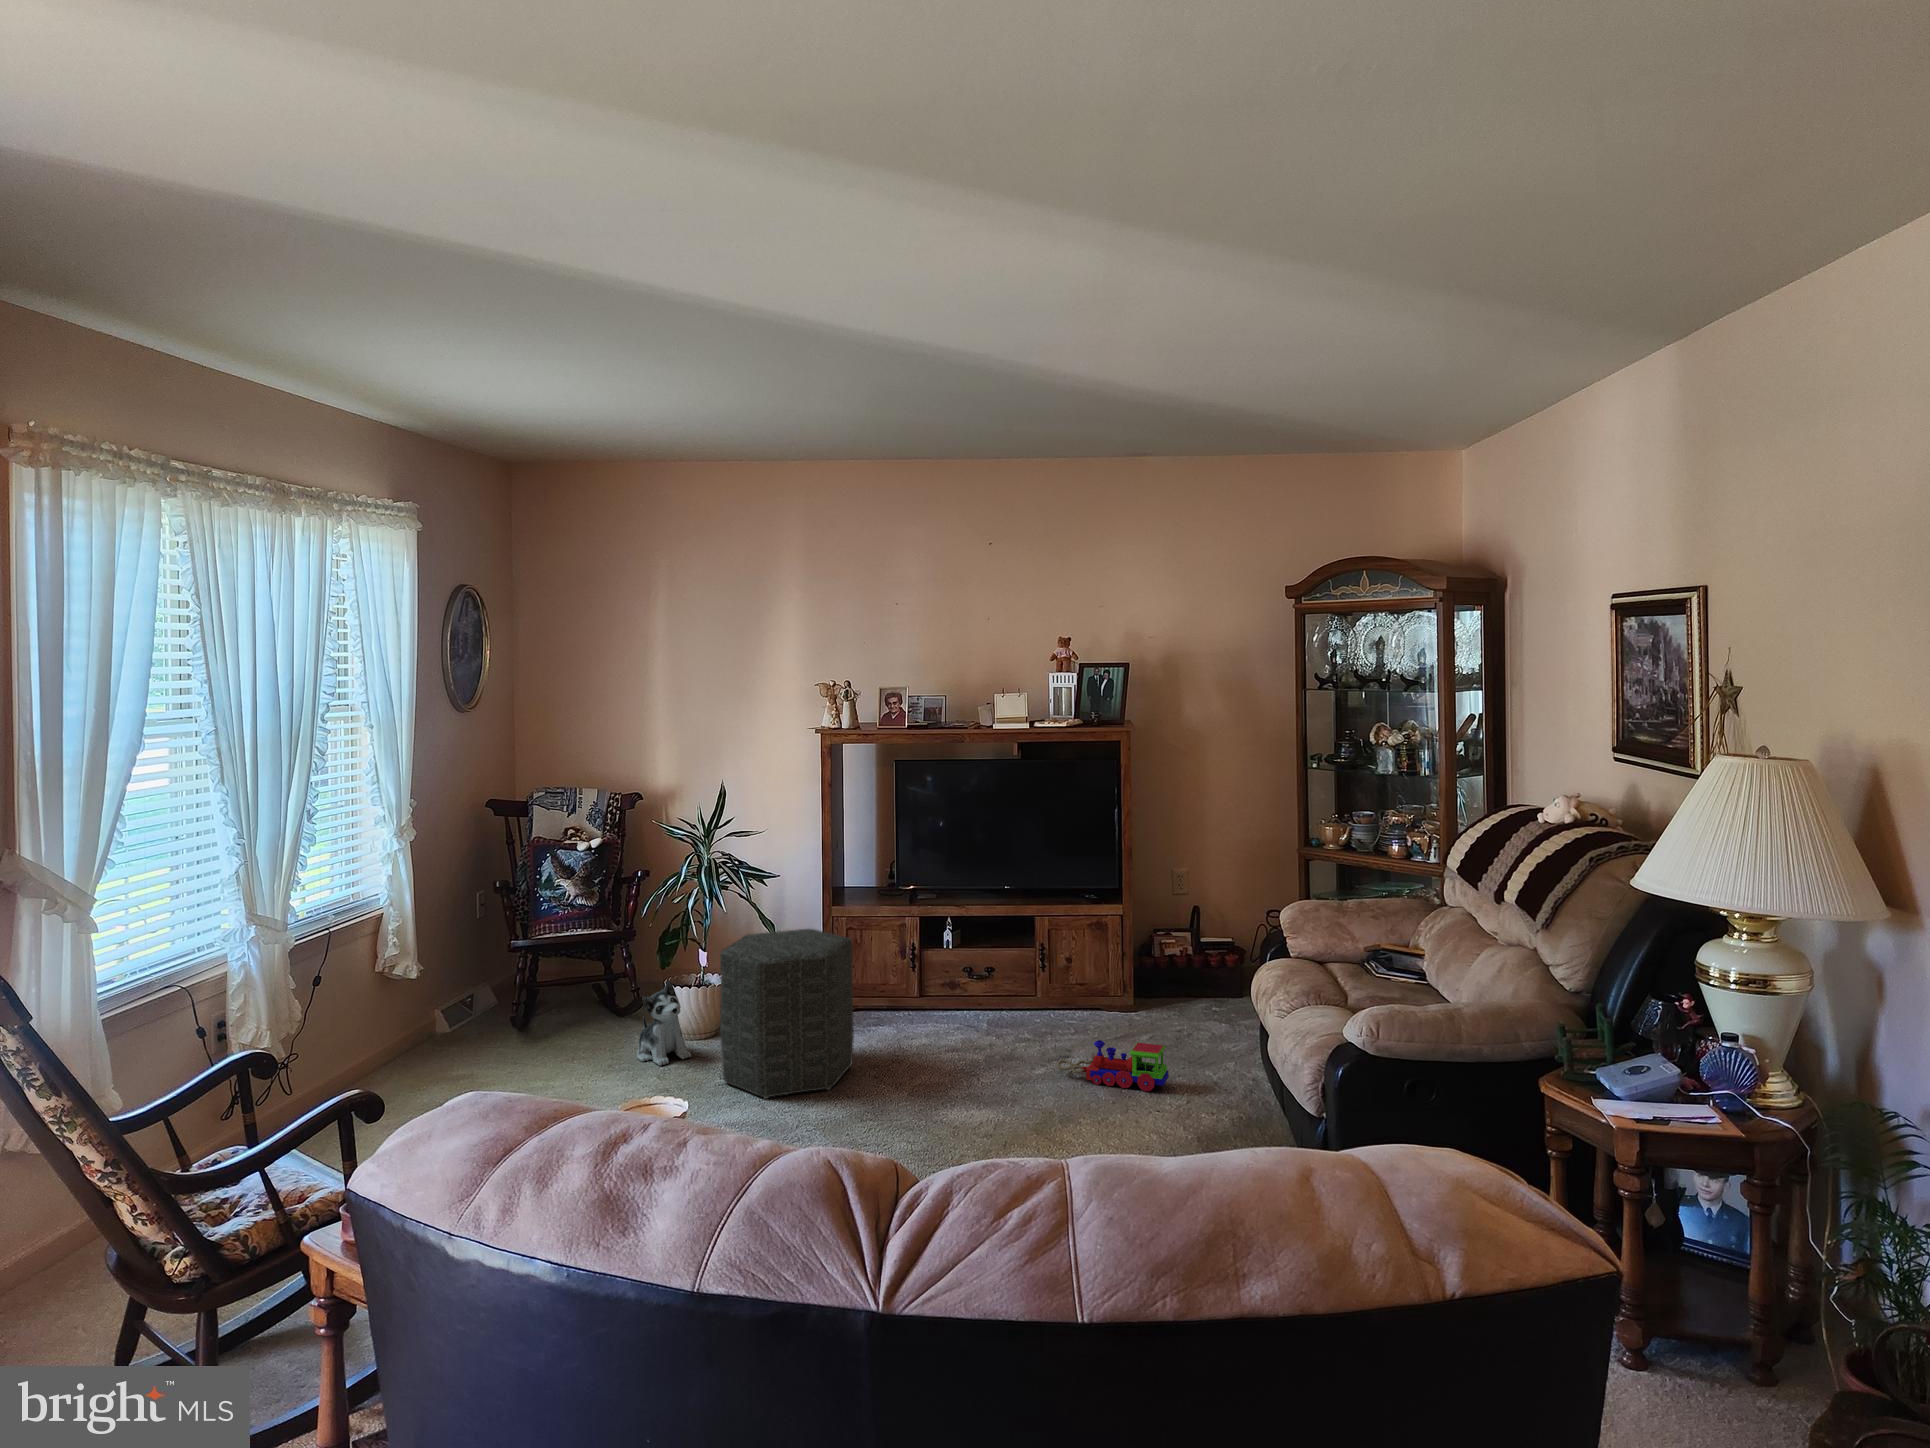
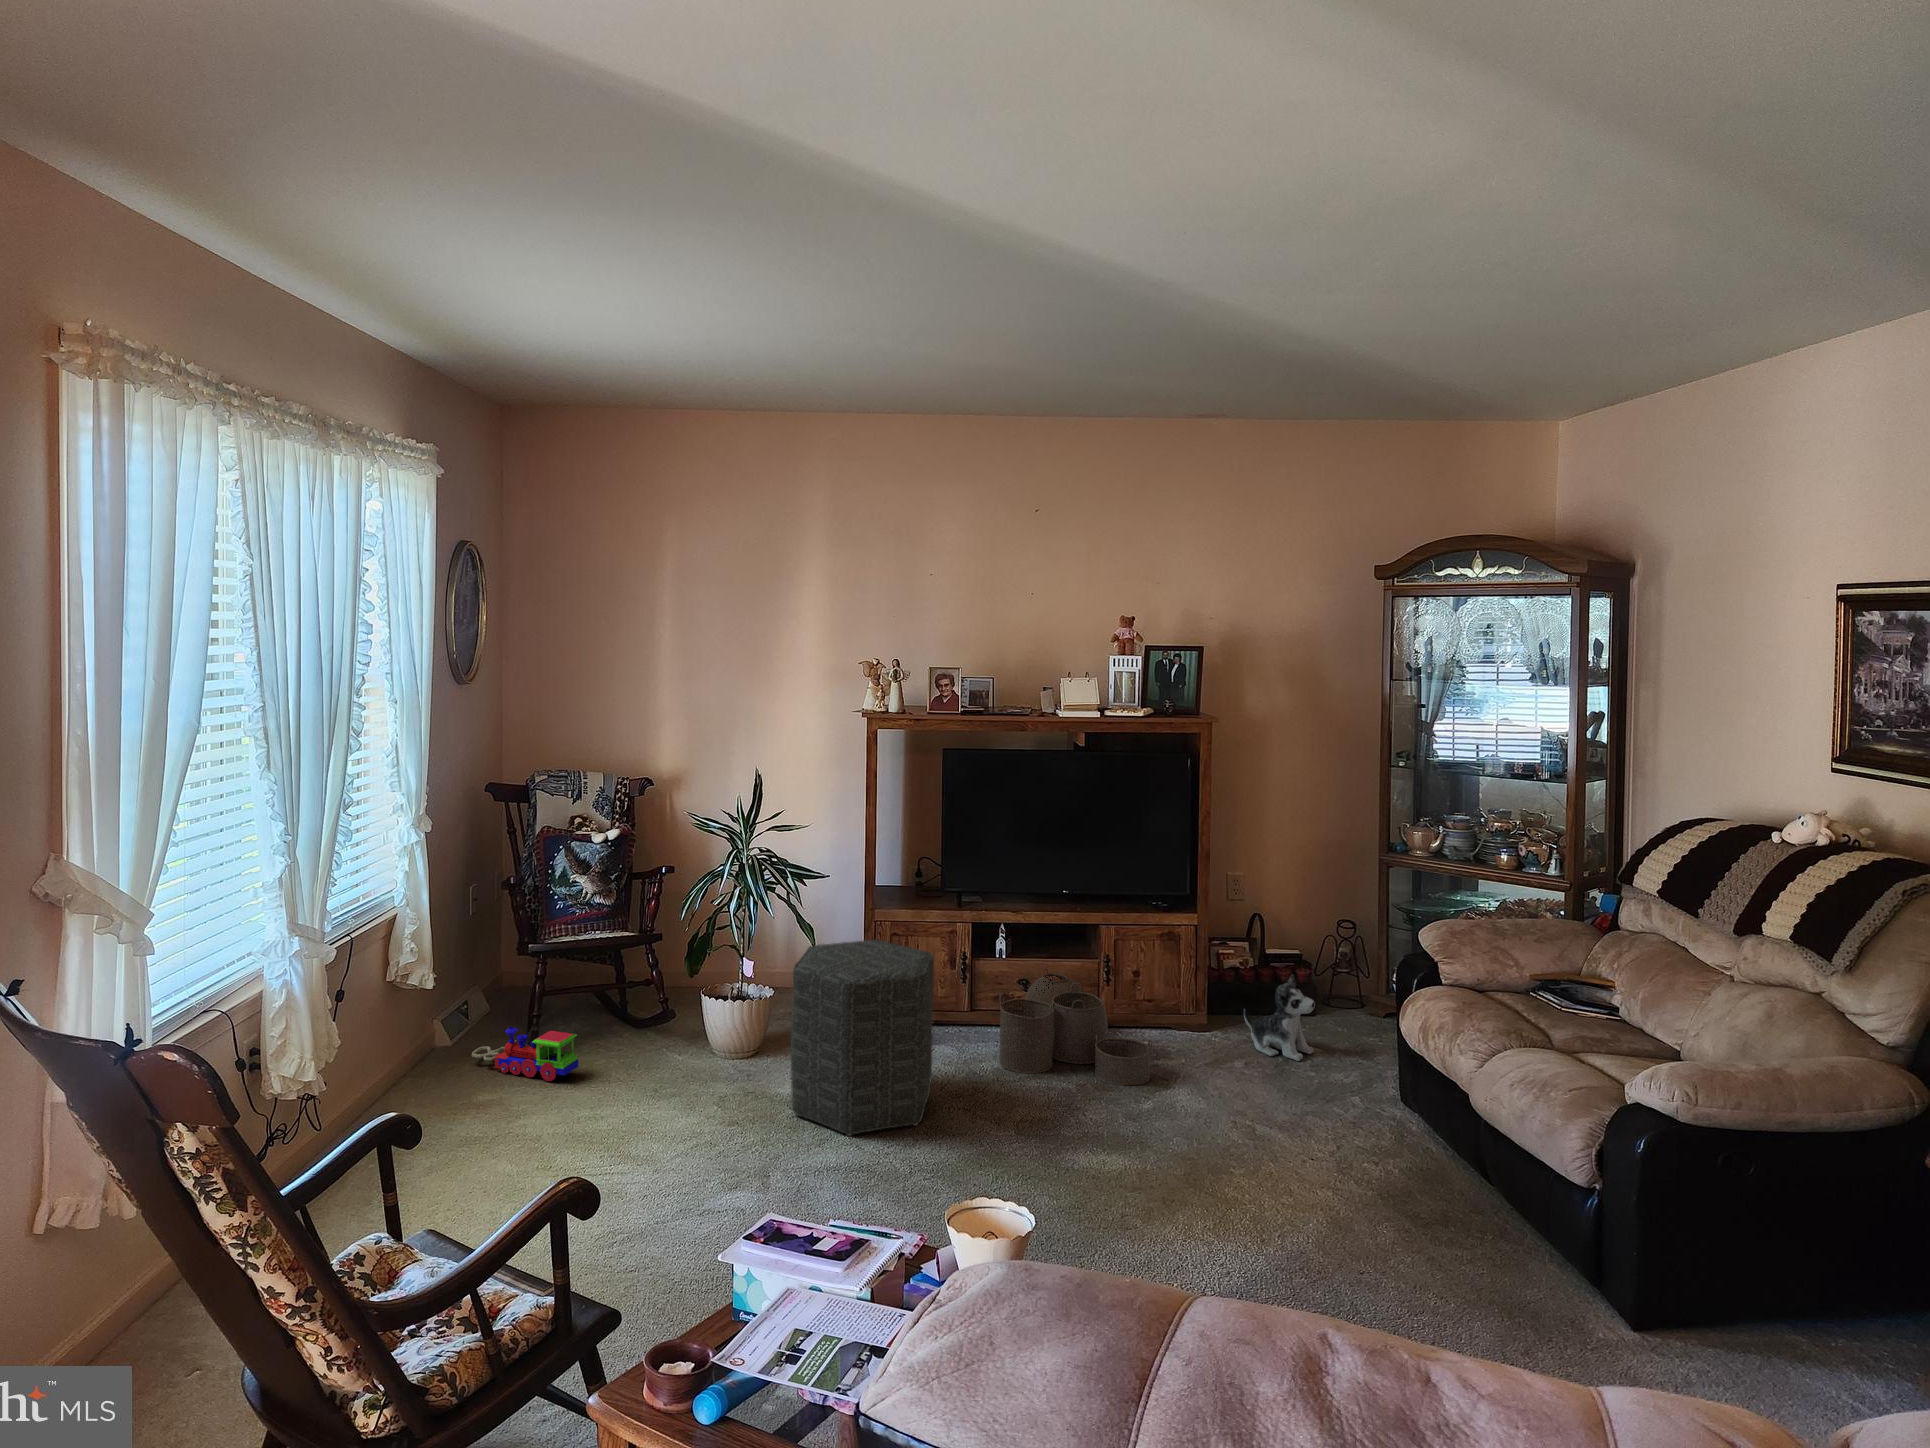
woven basket: none [929,957,1060,1056] -> present [999,969,1152,1085]
plush toy: present [637,981,691,1066] -> present [1244,974,1315,1061]
toy train: present [1057,1040,1169,1091] -> present [472,1027,578,1081]

